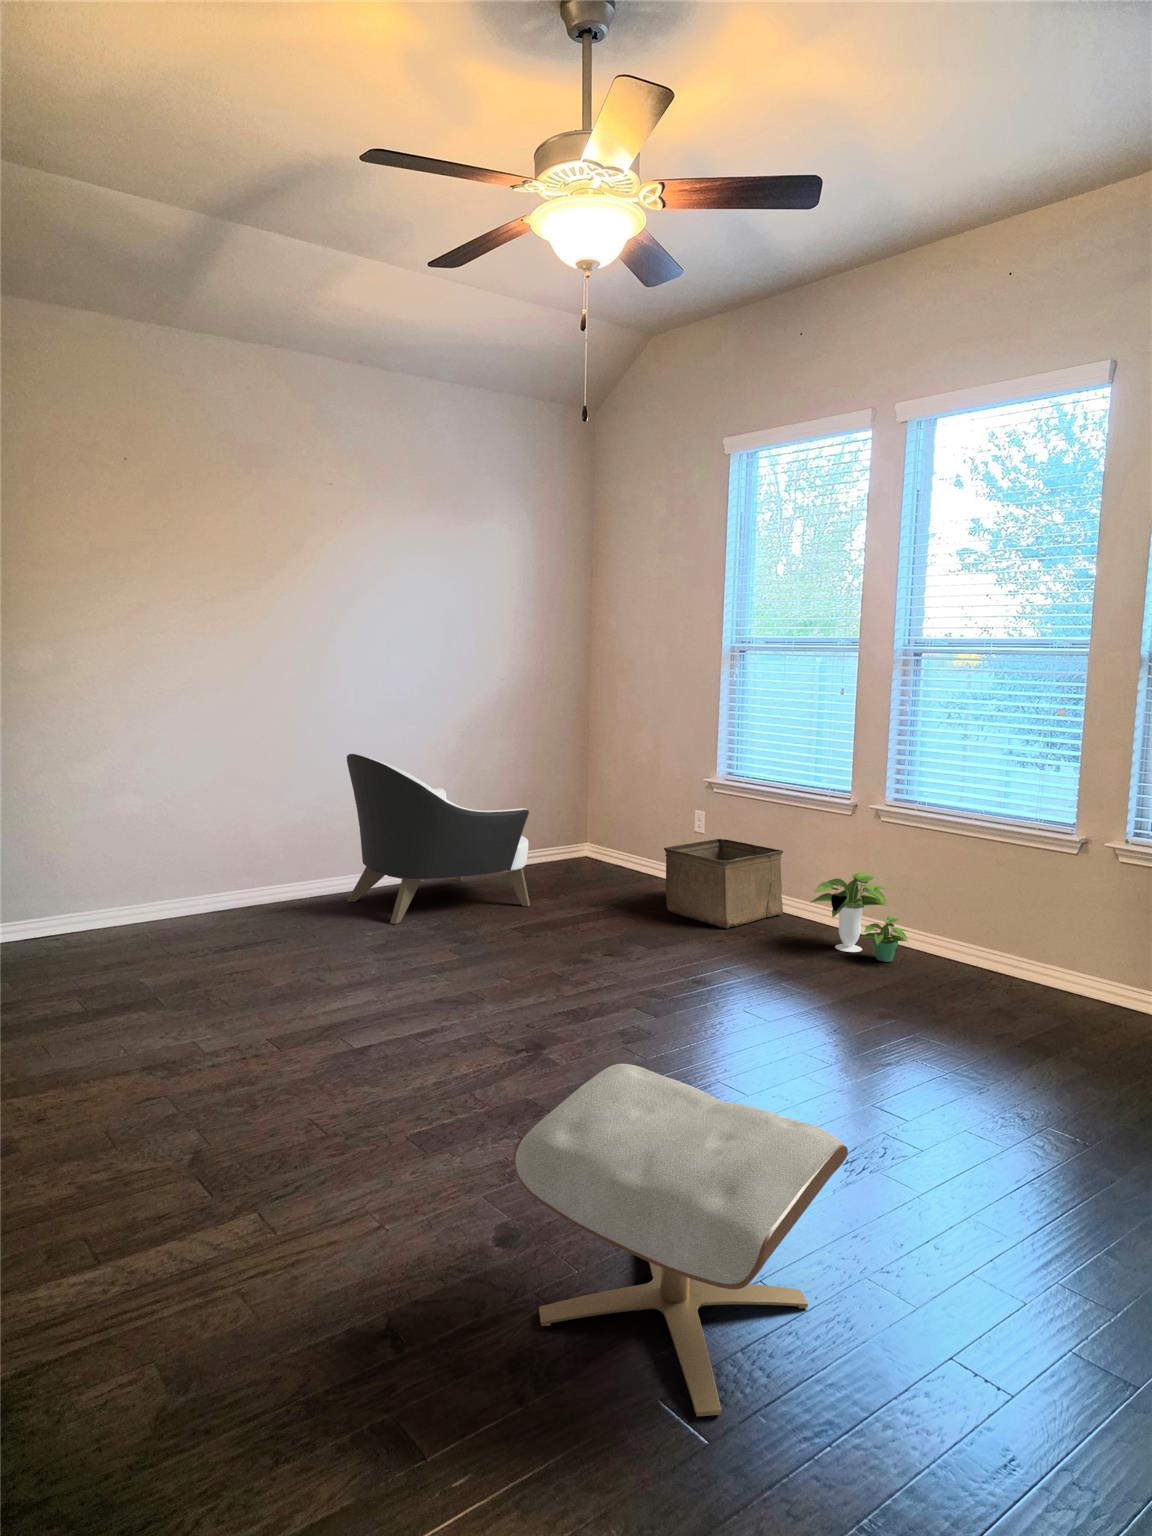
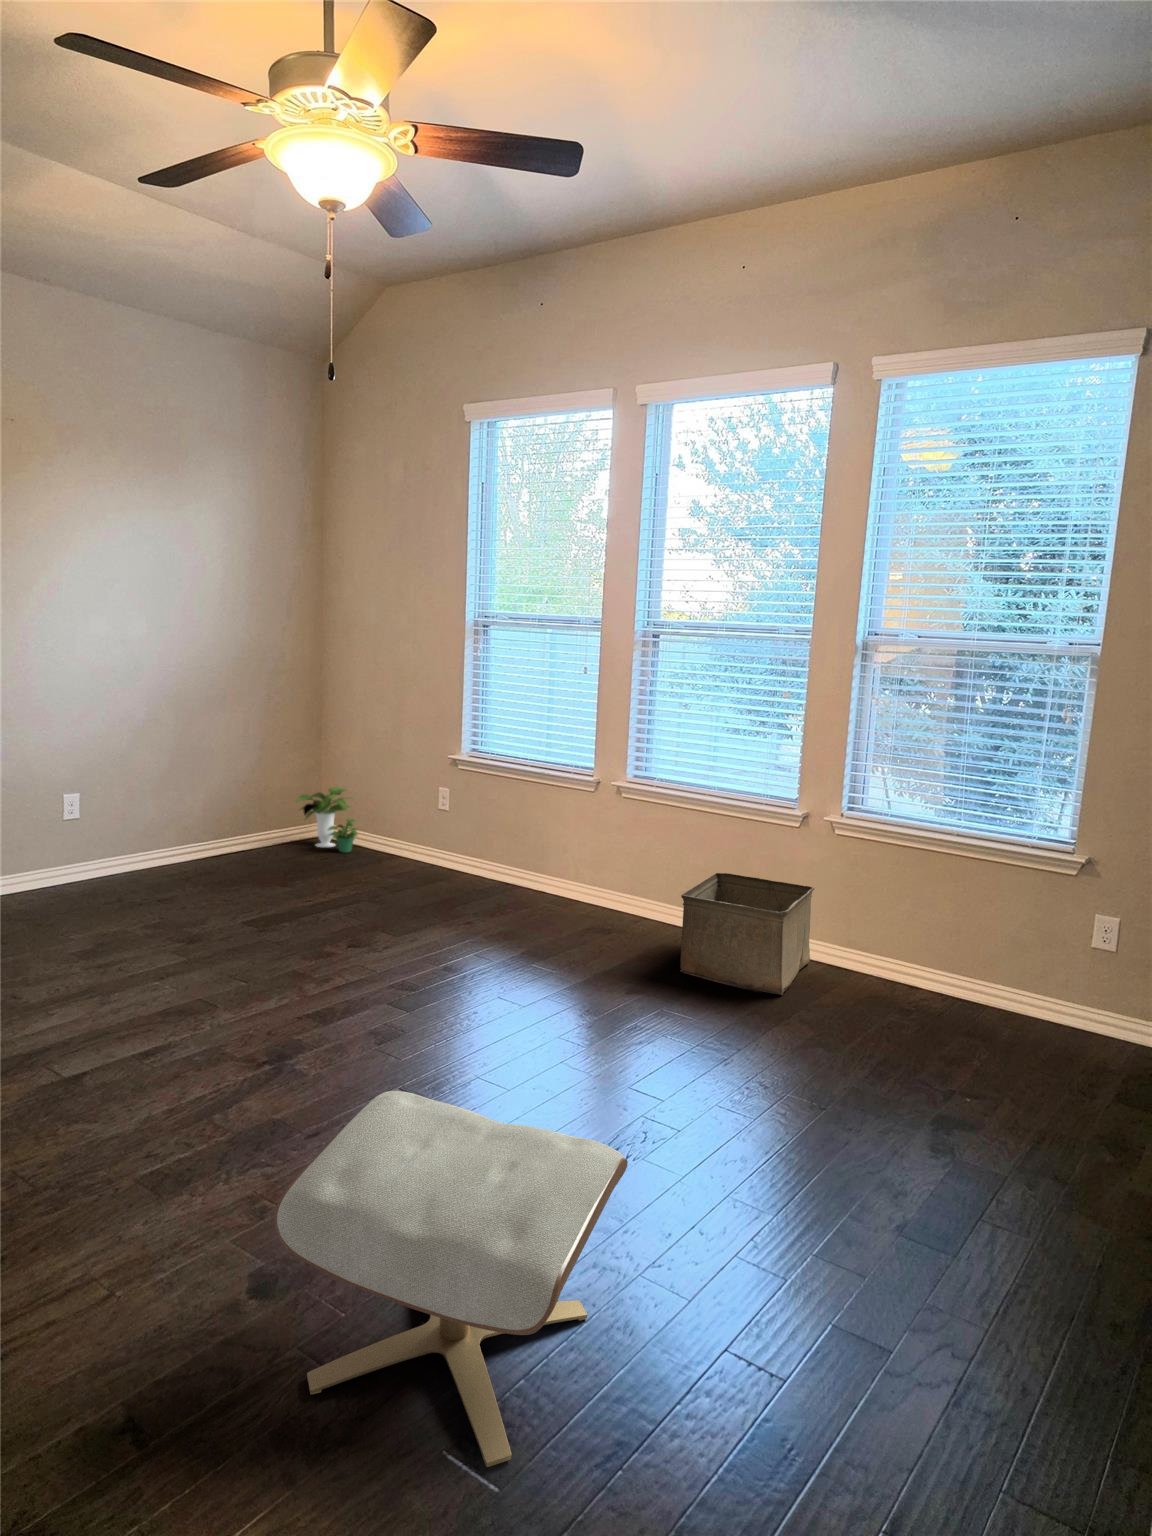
armchair: present [347,753,530,924] -> none [41,734,265,925]
storage bin: present [664,839,783,928] -> present [680,873,814,995]
potted plant: present [811,873,908,962] -> present [295,787,358,853]

